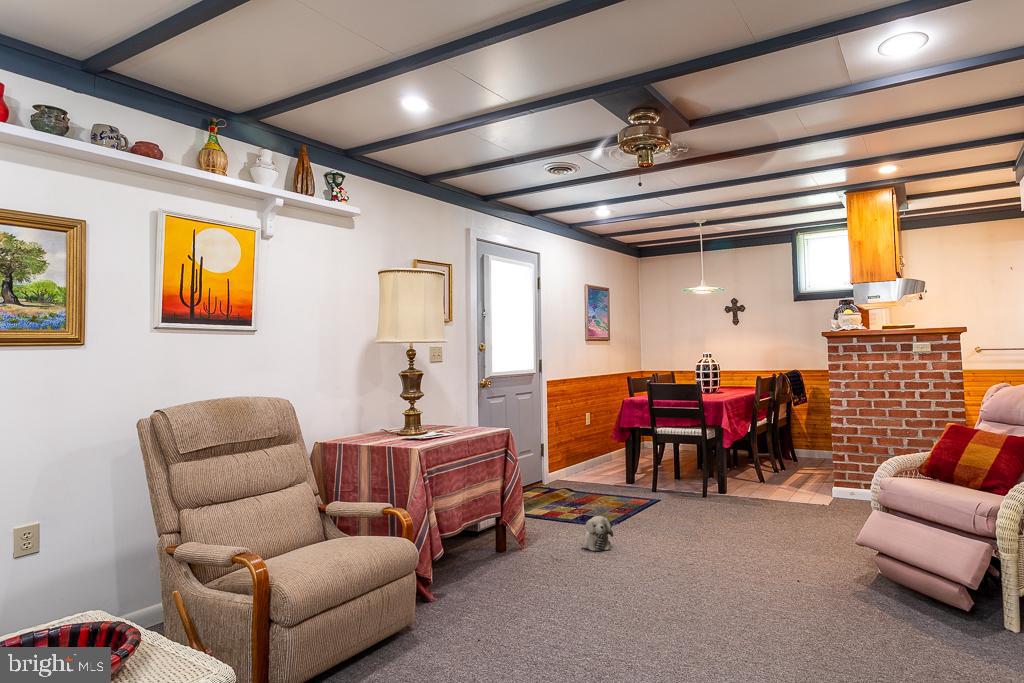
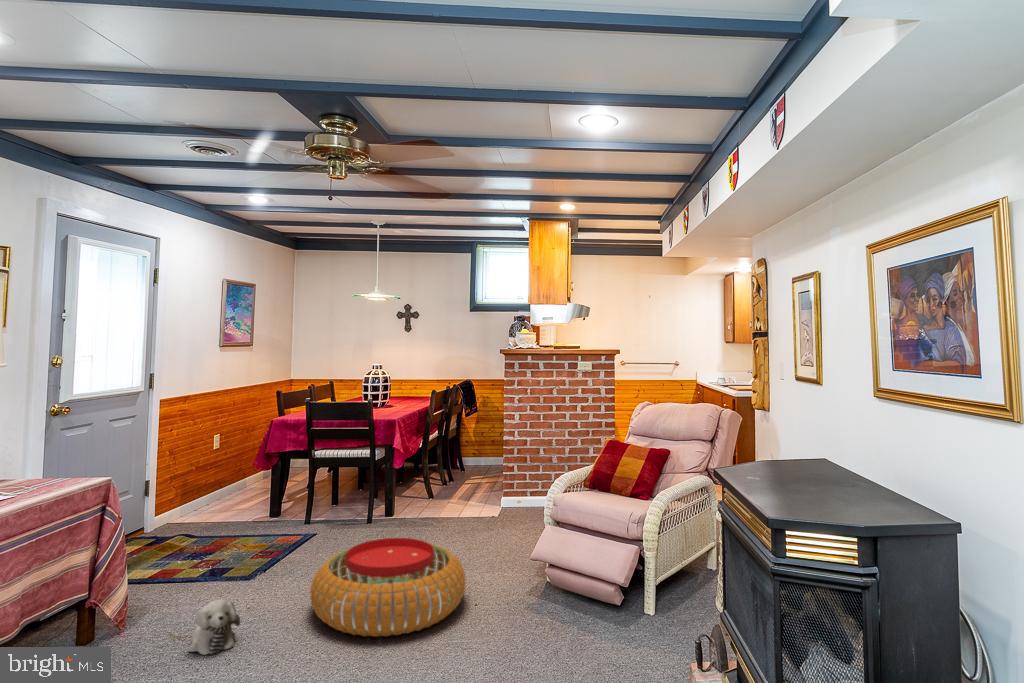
pouf: none [660,493,788,560] -> present [310,538,466,637]

